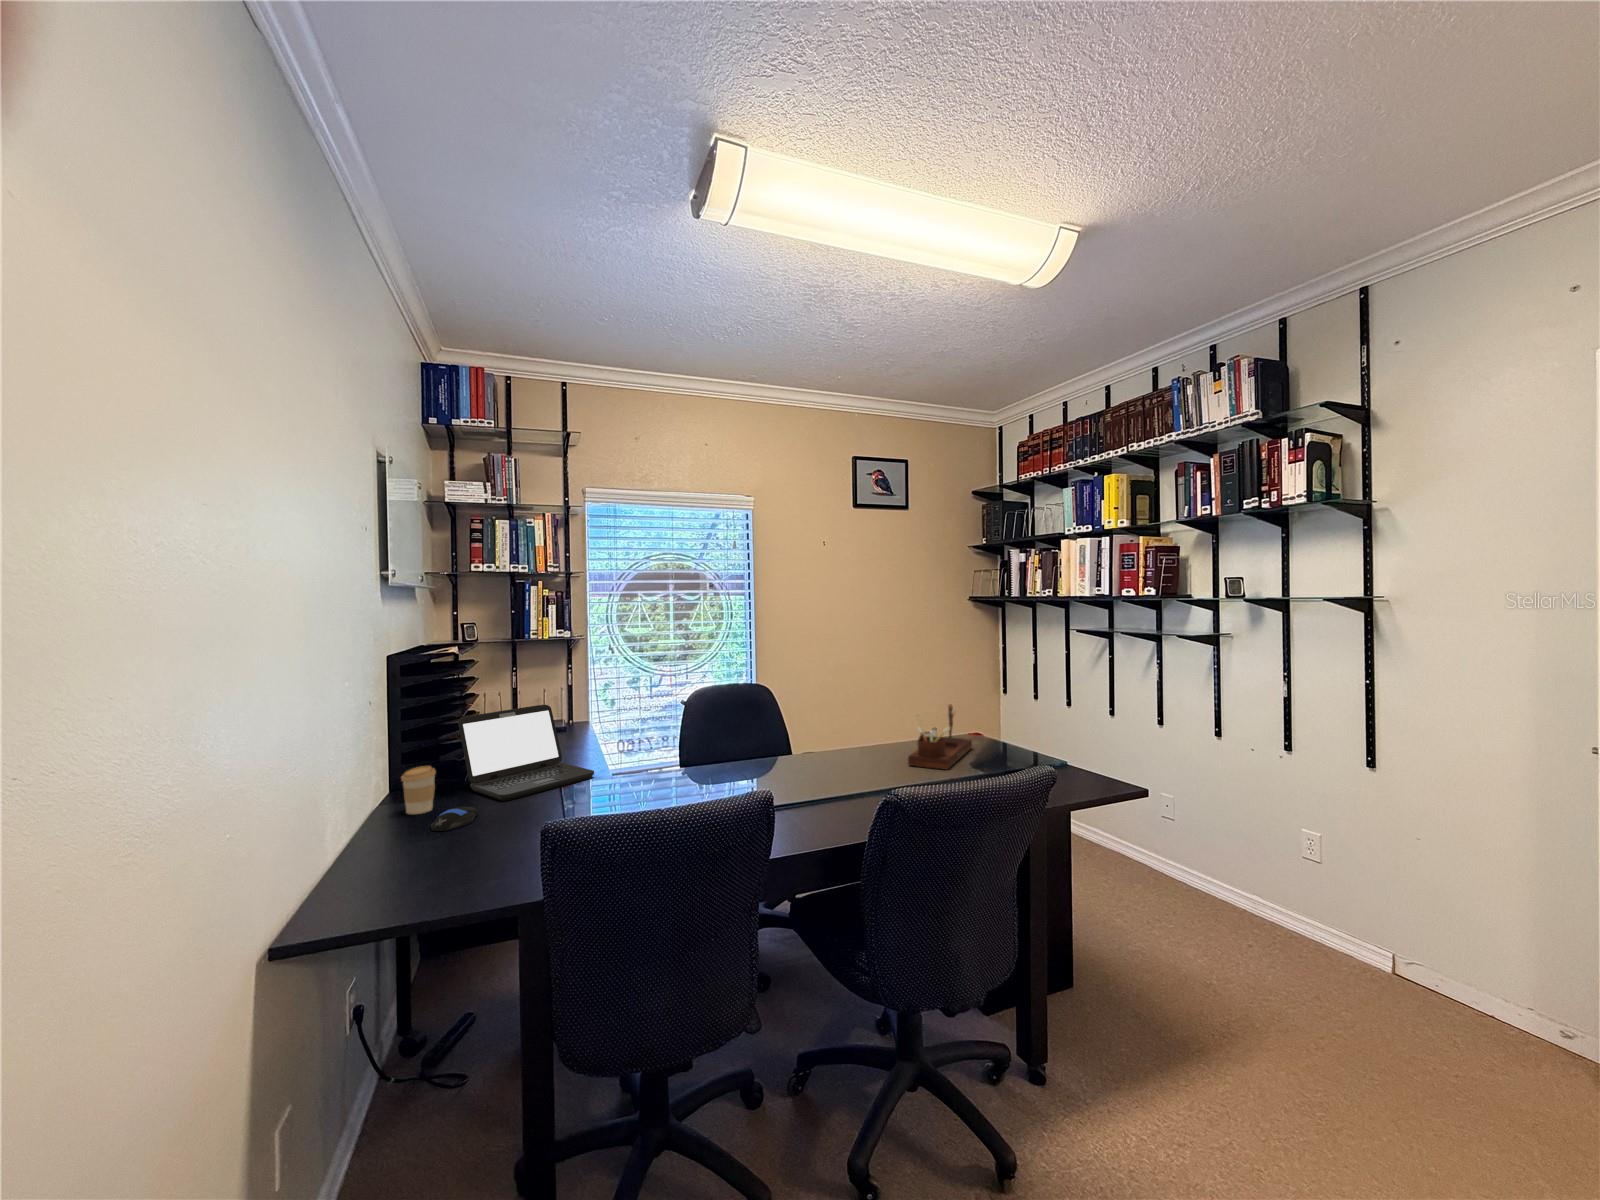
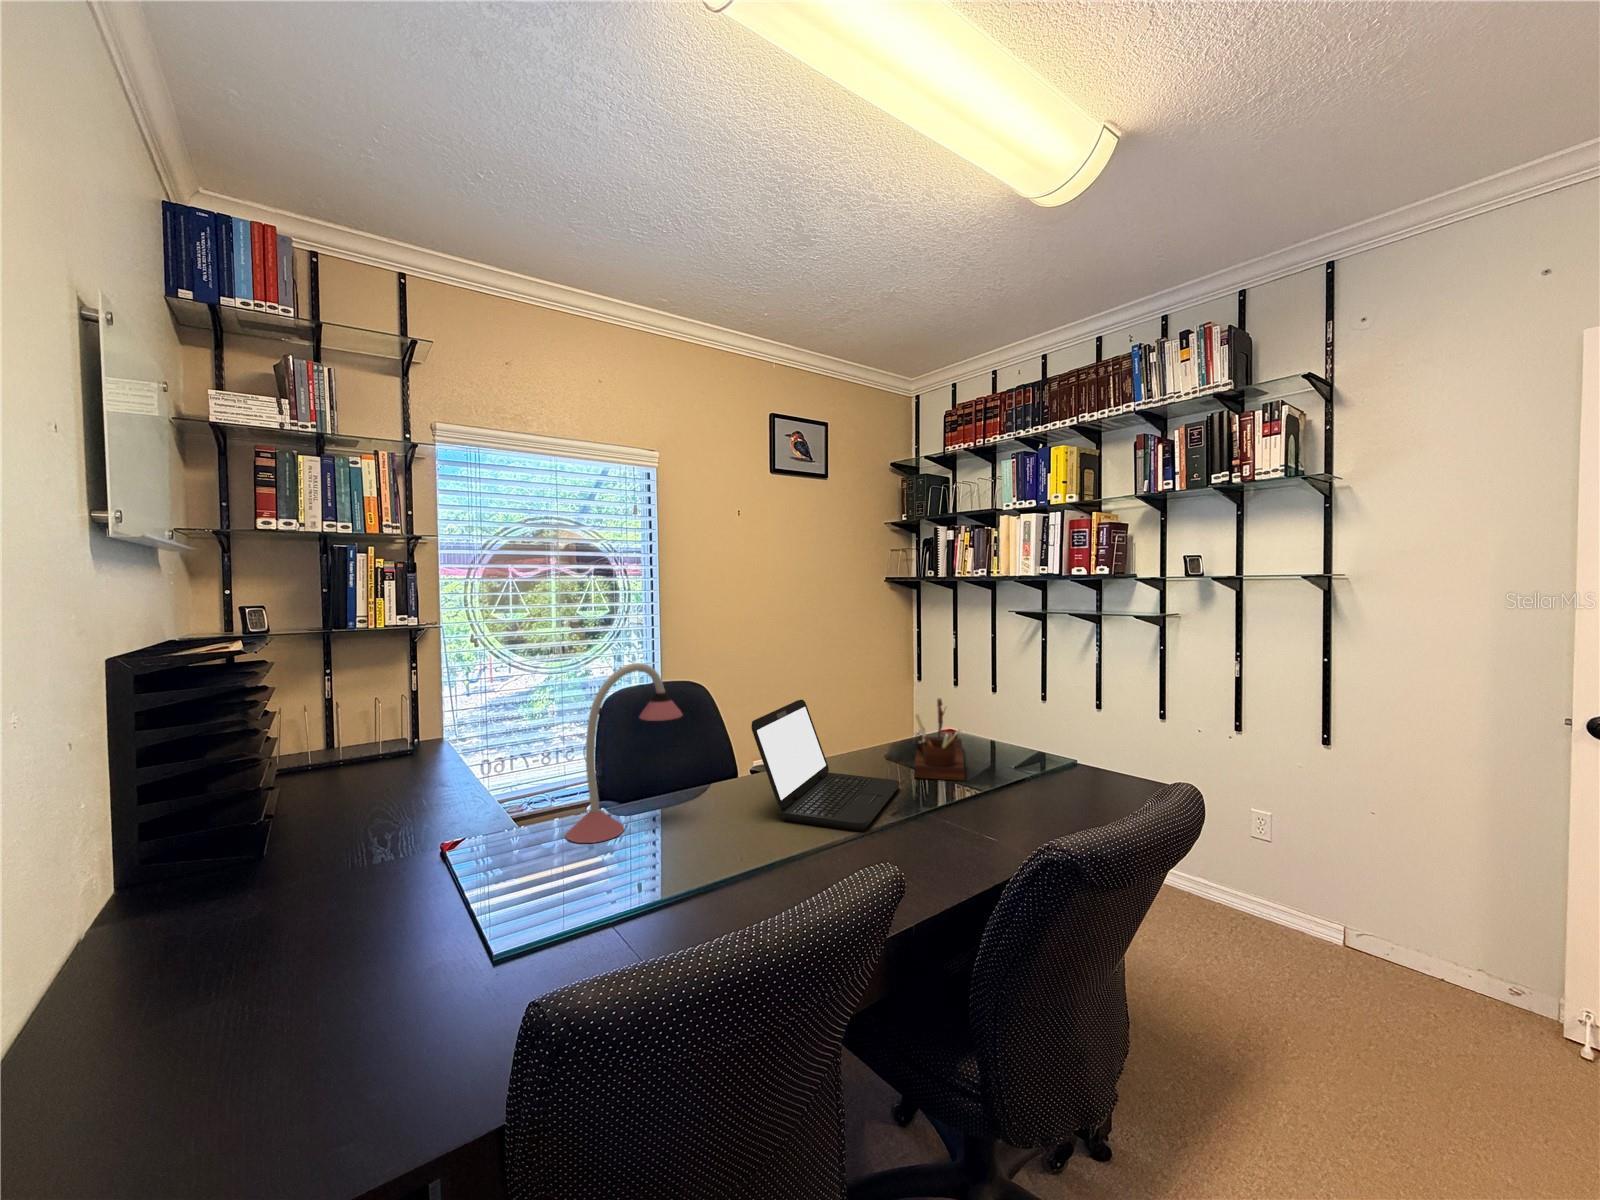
desk lamp: none [637,666,719,787] -> present [565,663,683,843]
laptop: present [458,705,594,801] -> present [751,700,899,831]
coffee cup: present [401,766,436,814] -> none [139,853,214,947]
computer mouse: present [431,807,478,831] -> none [208,920,305,984]

